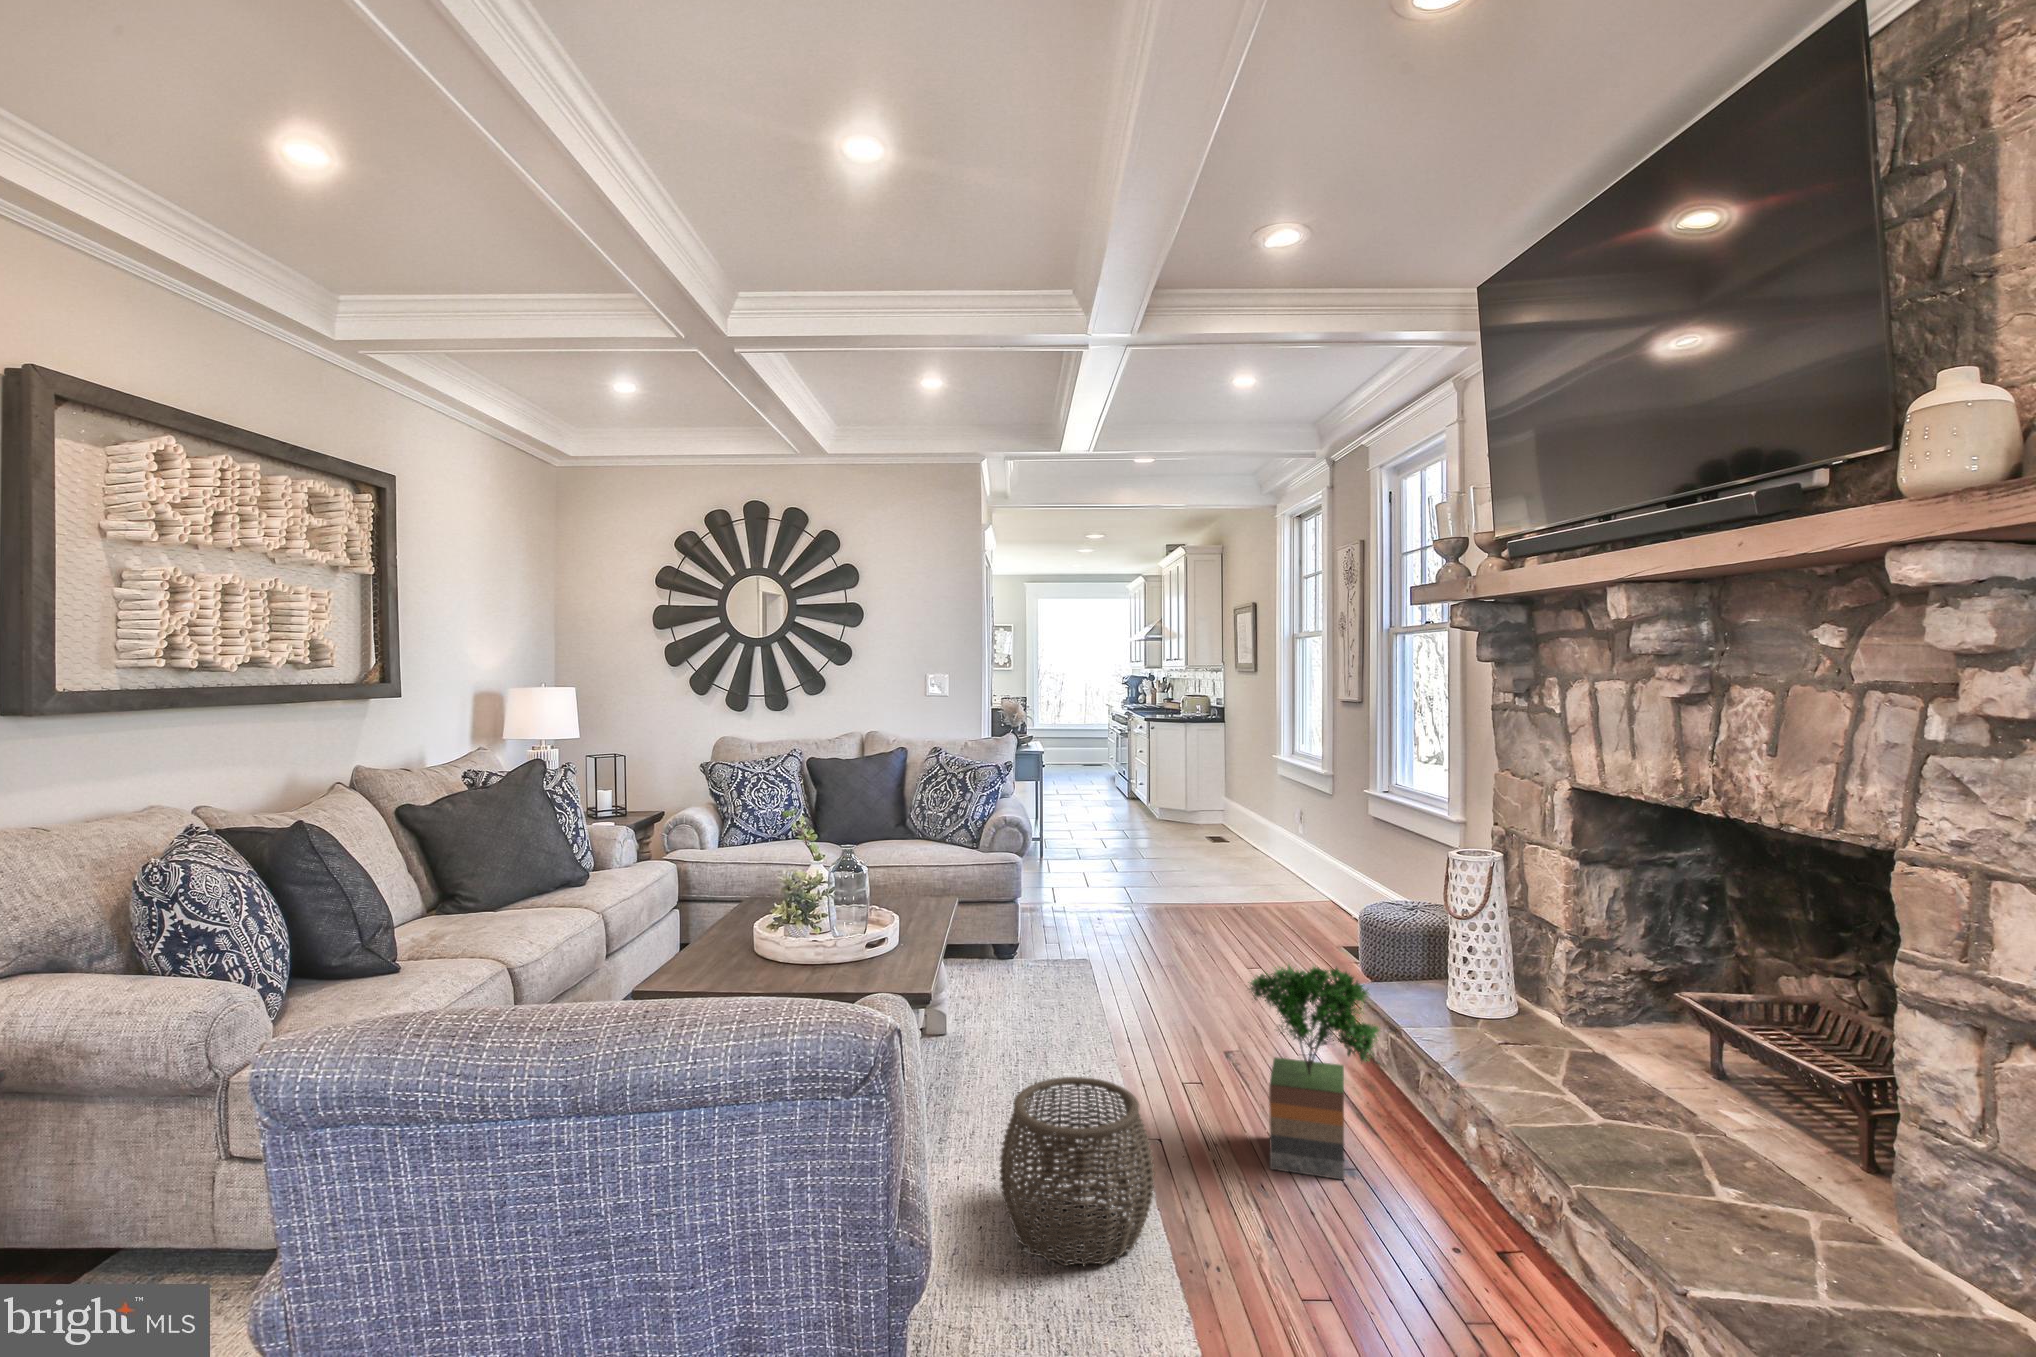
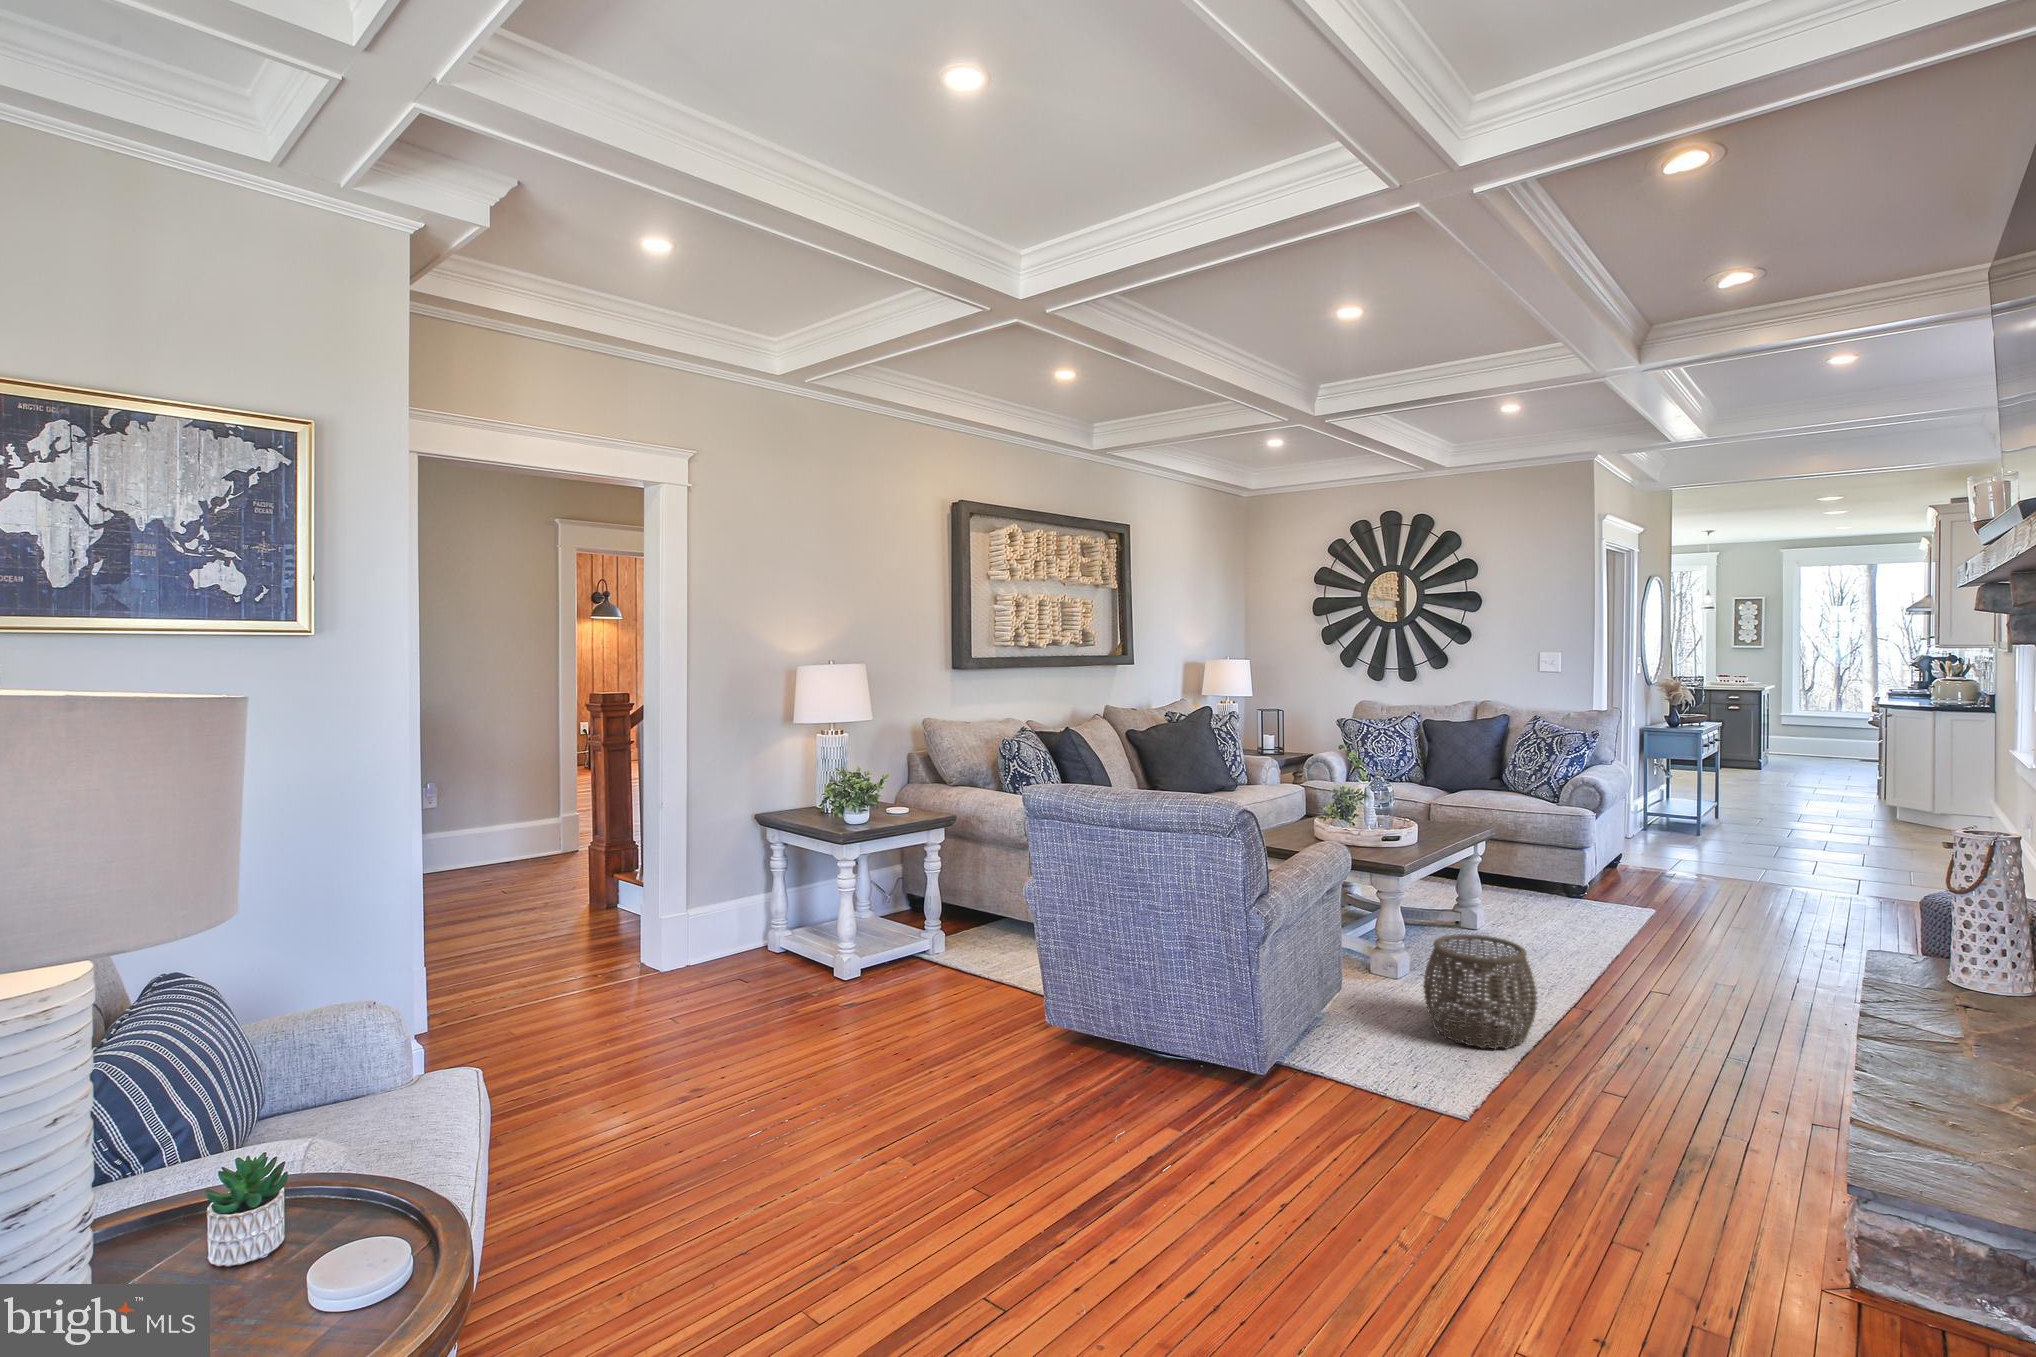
potted tree: present [1248,965,1379,1180] -> none [1668,893,1791,1068]

